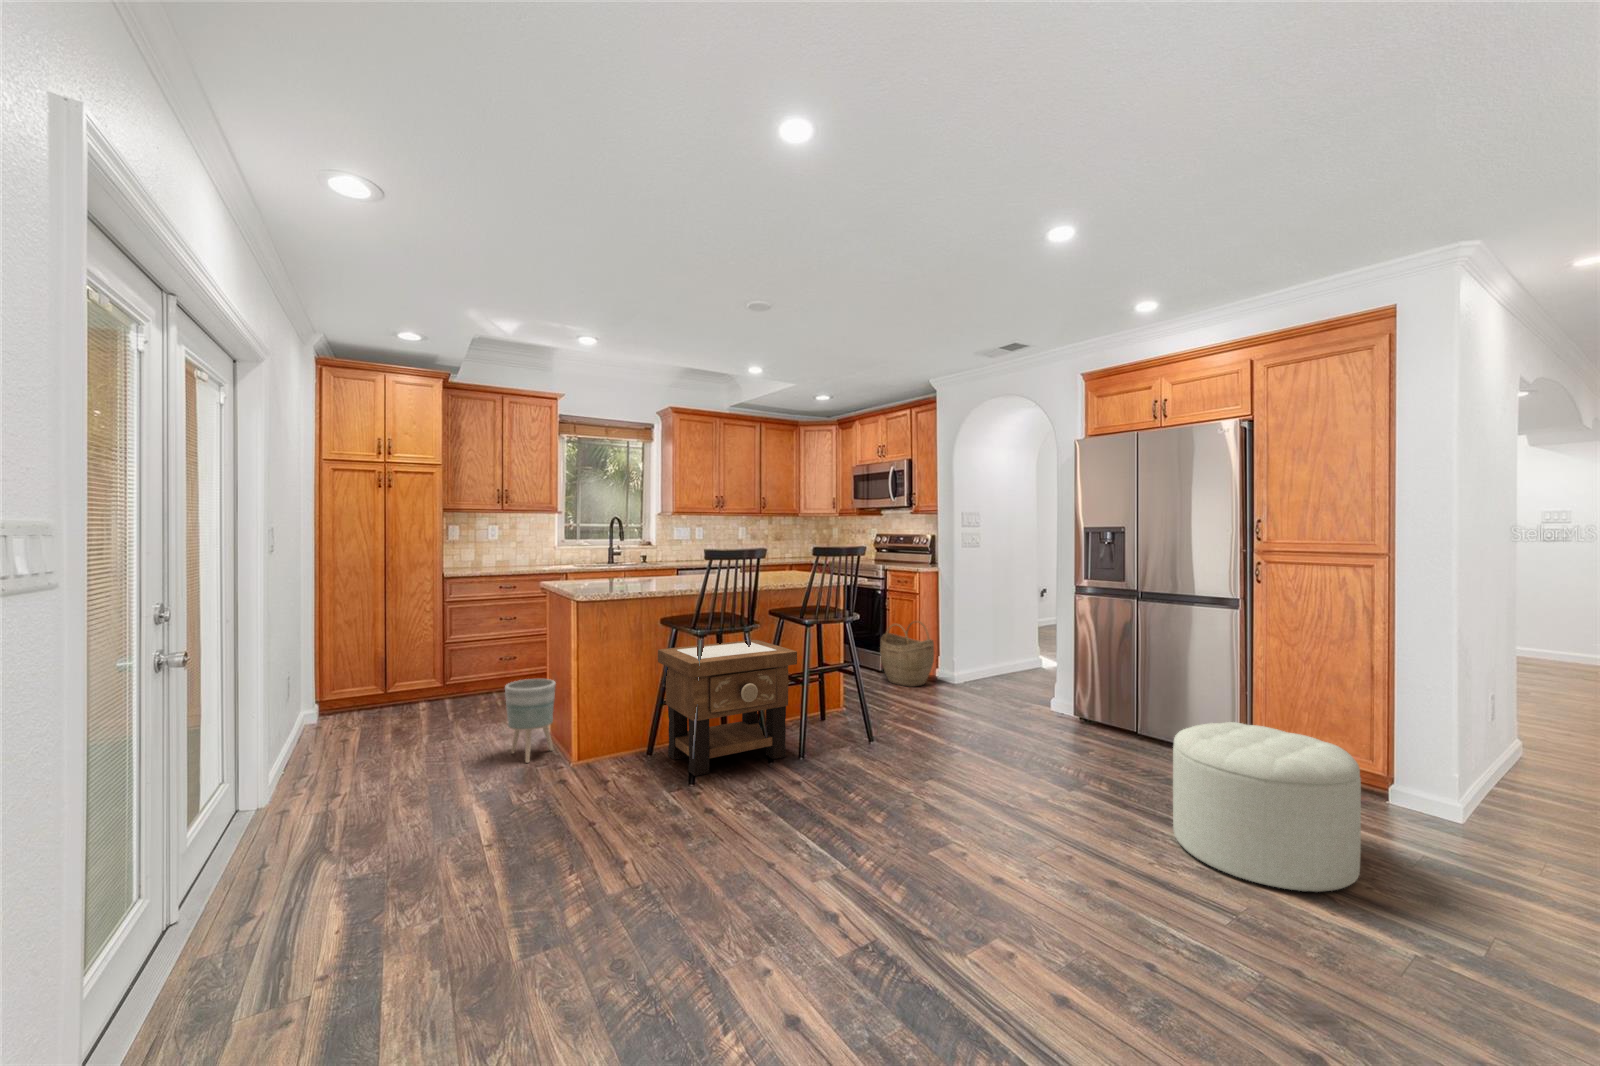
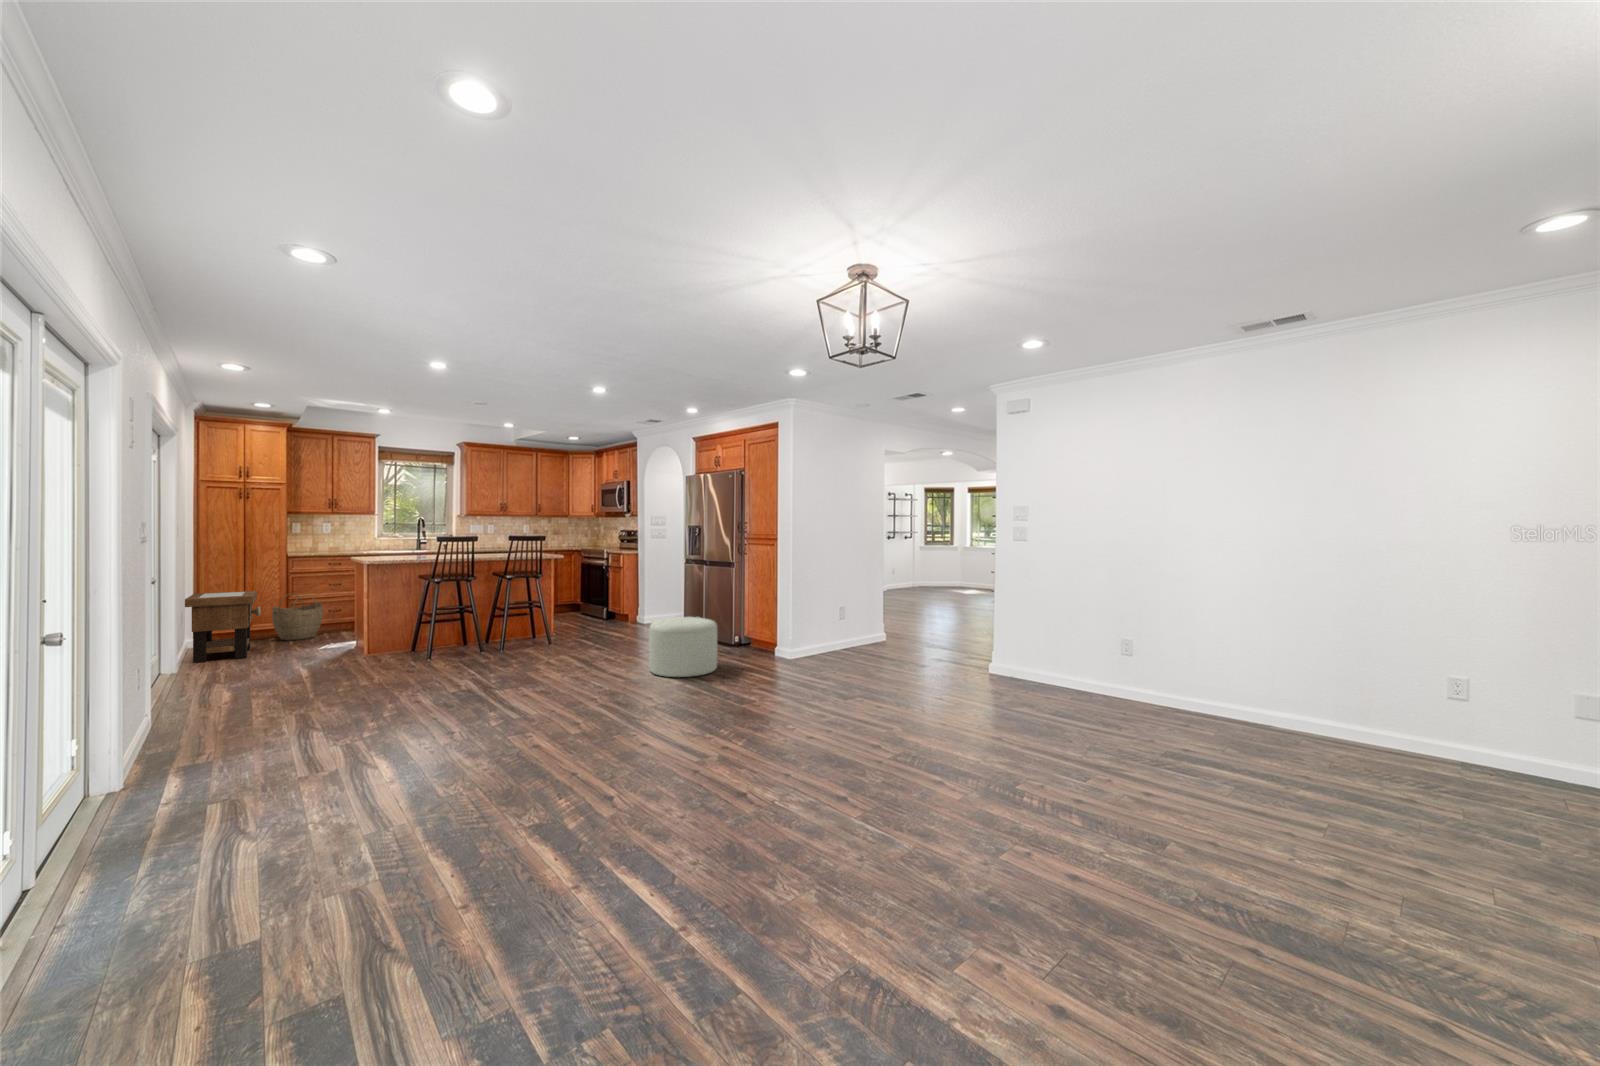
woven basket: present [880,621,934,687] -> present [272,596,323,641]
side table: present [658,640,797,776] -> present [185,591,261,663]
planter: present [505,679,556,763] -> none [324,613,357,658]

